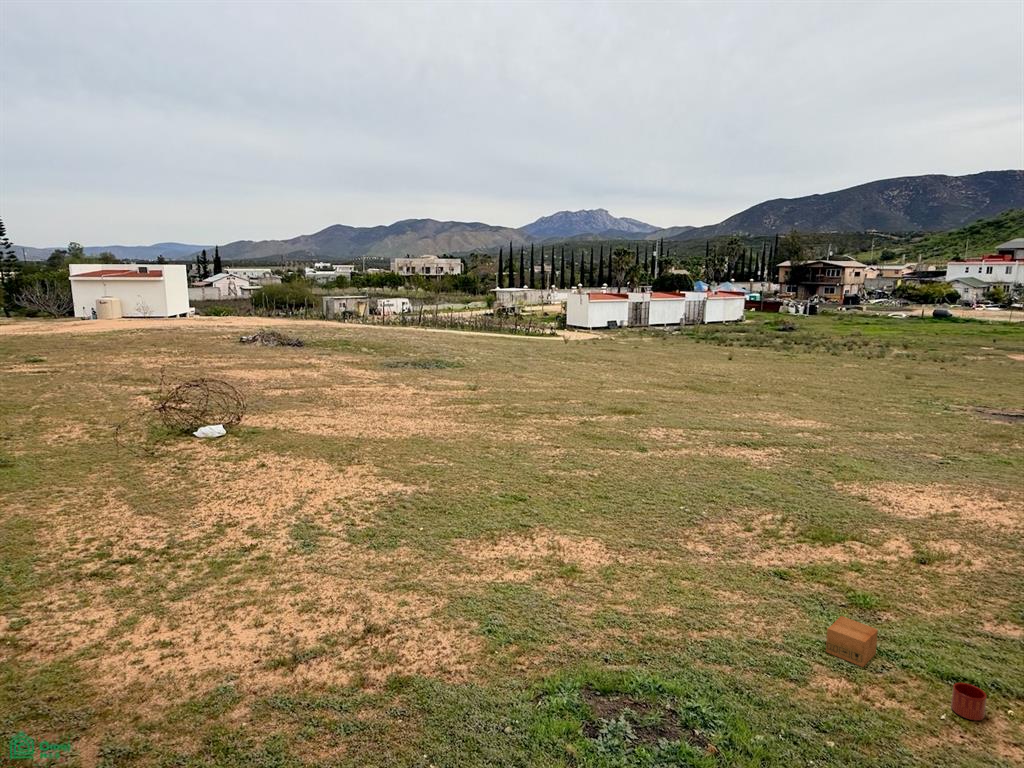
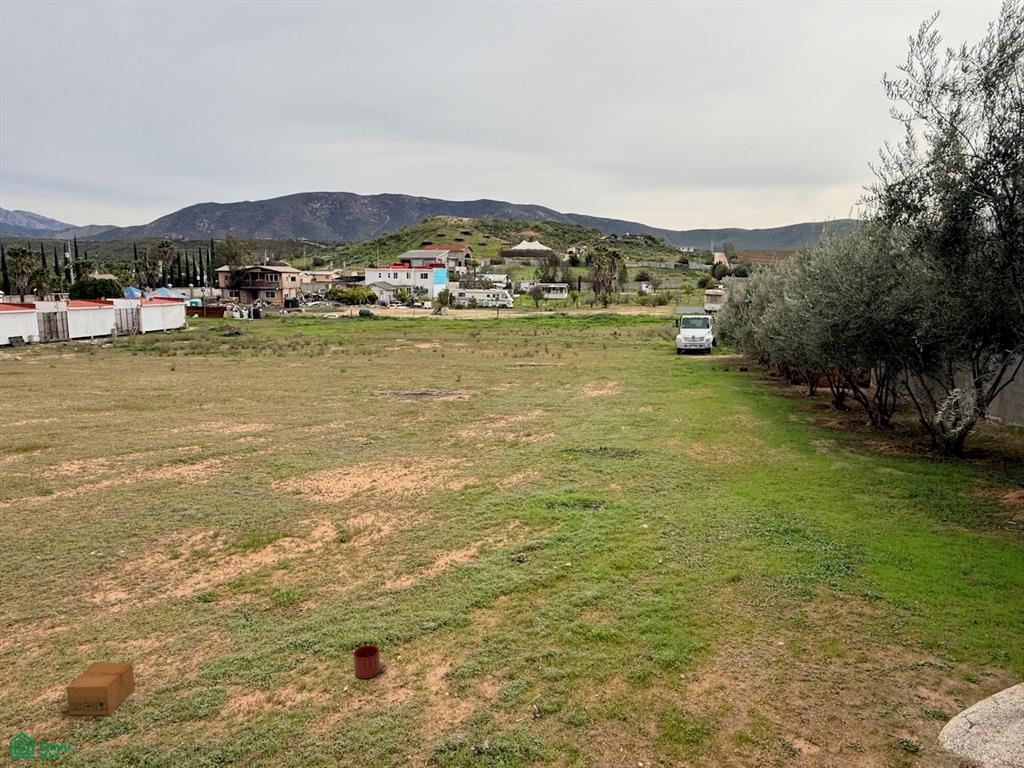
cardboard box: present [826,616,878,667] -> present [66,662,135,715]

